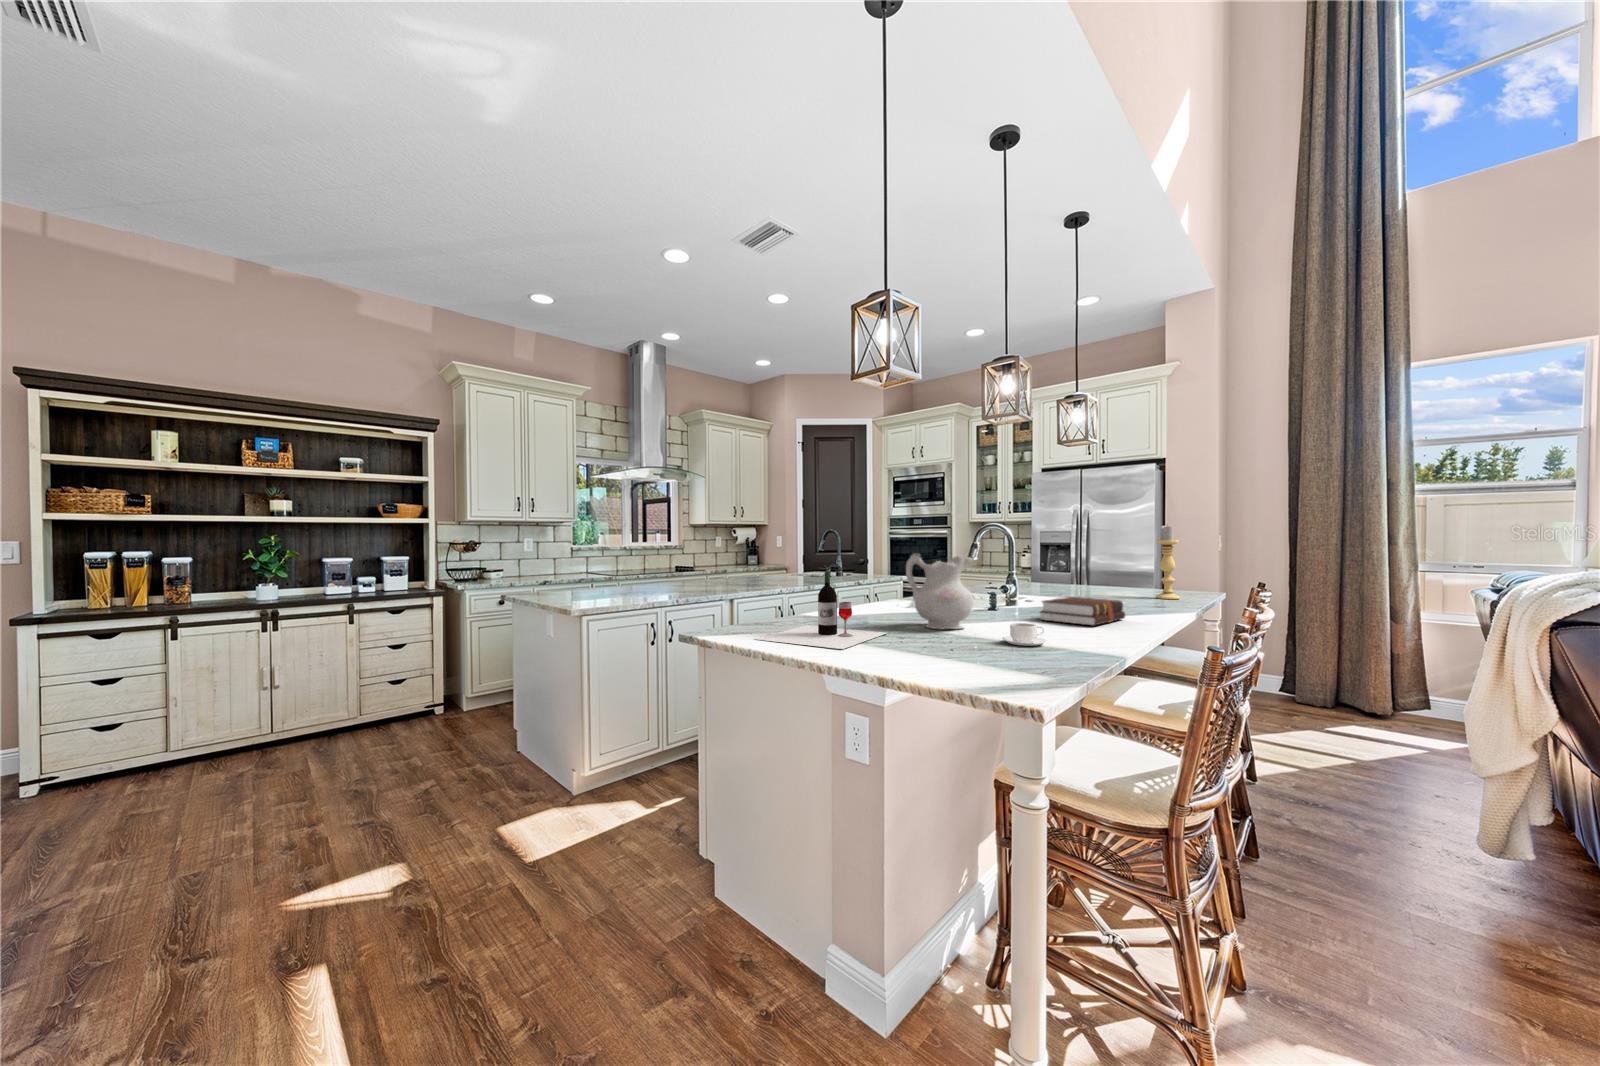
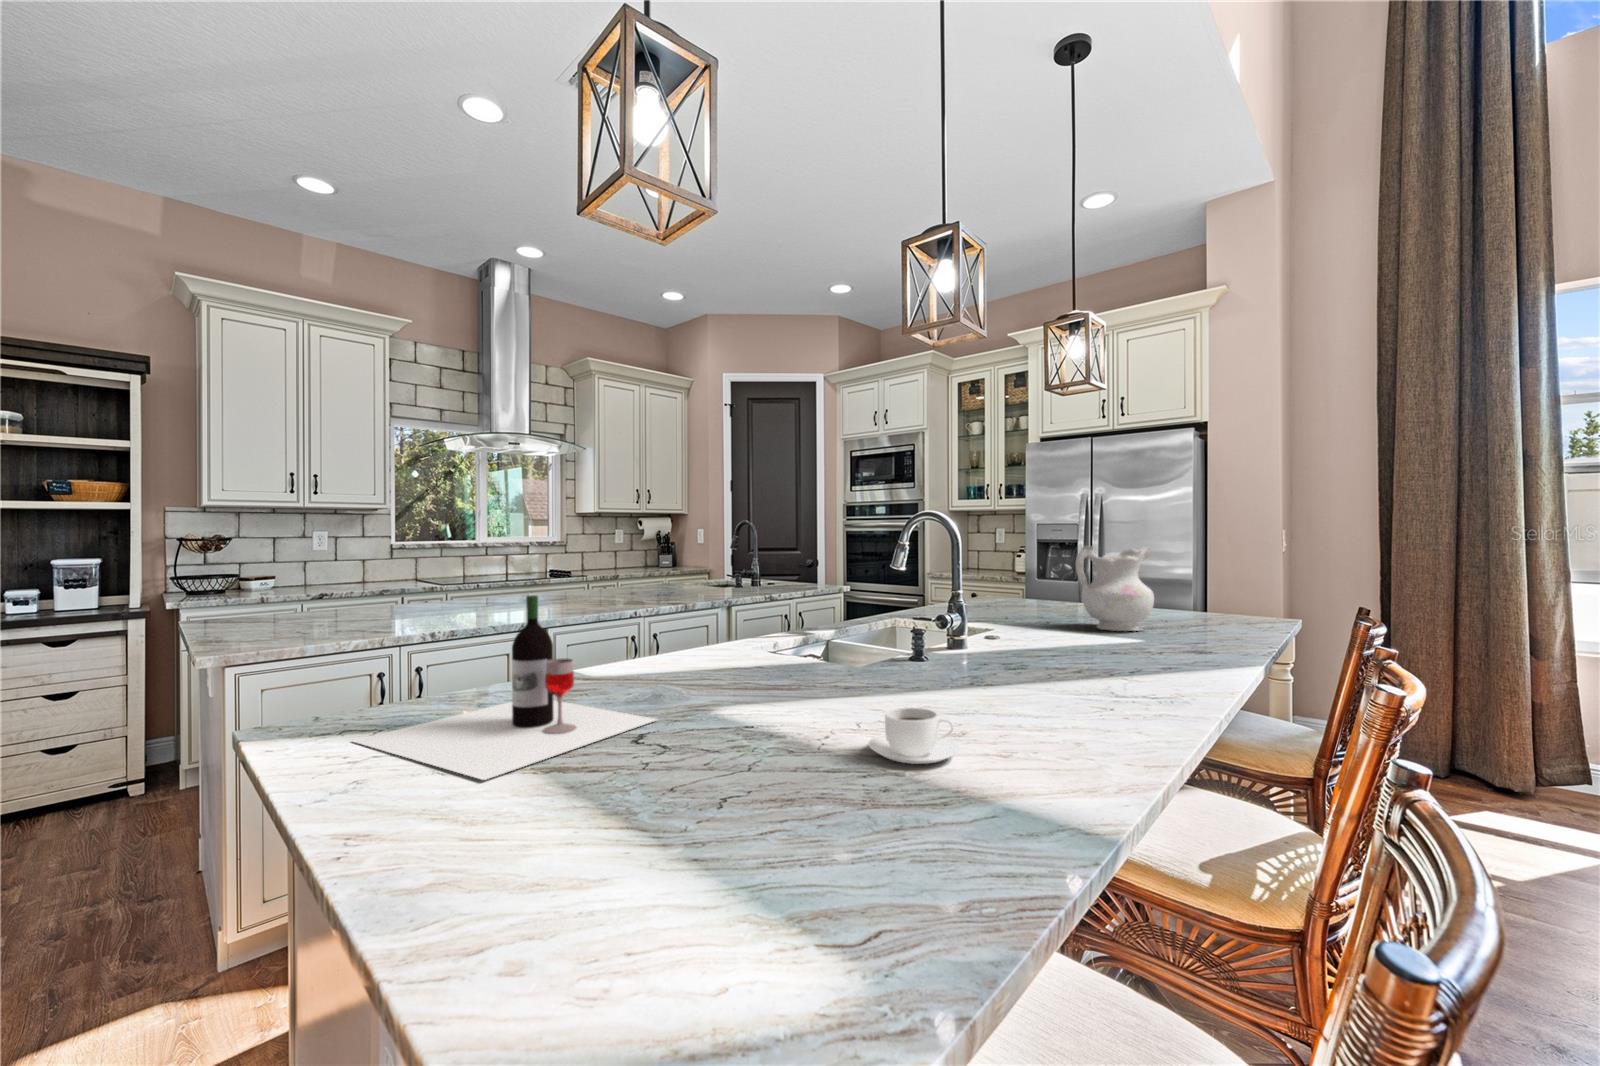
candle holder: present [1156,525,1180,599] -> none [1194,511,1231,631]
ceramic pitcher: present [906,554,973,629] -> present [1076,546,1154,631]
hardback book: present [1040,597,1125,626] -> none [981,634,1138,697]

